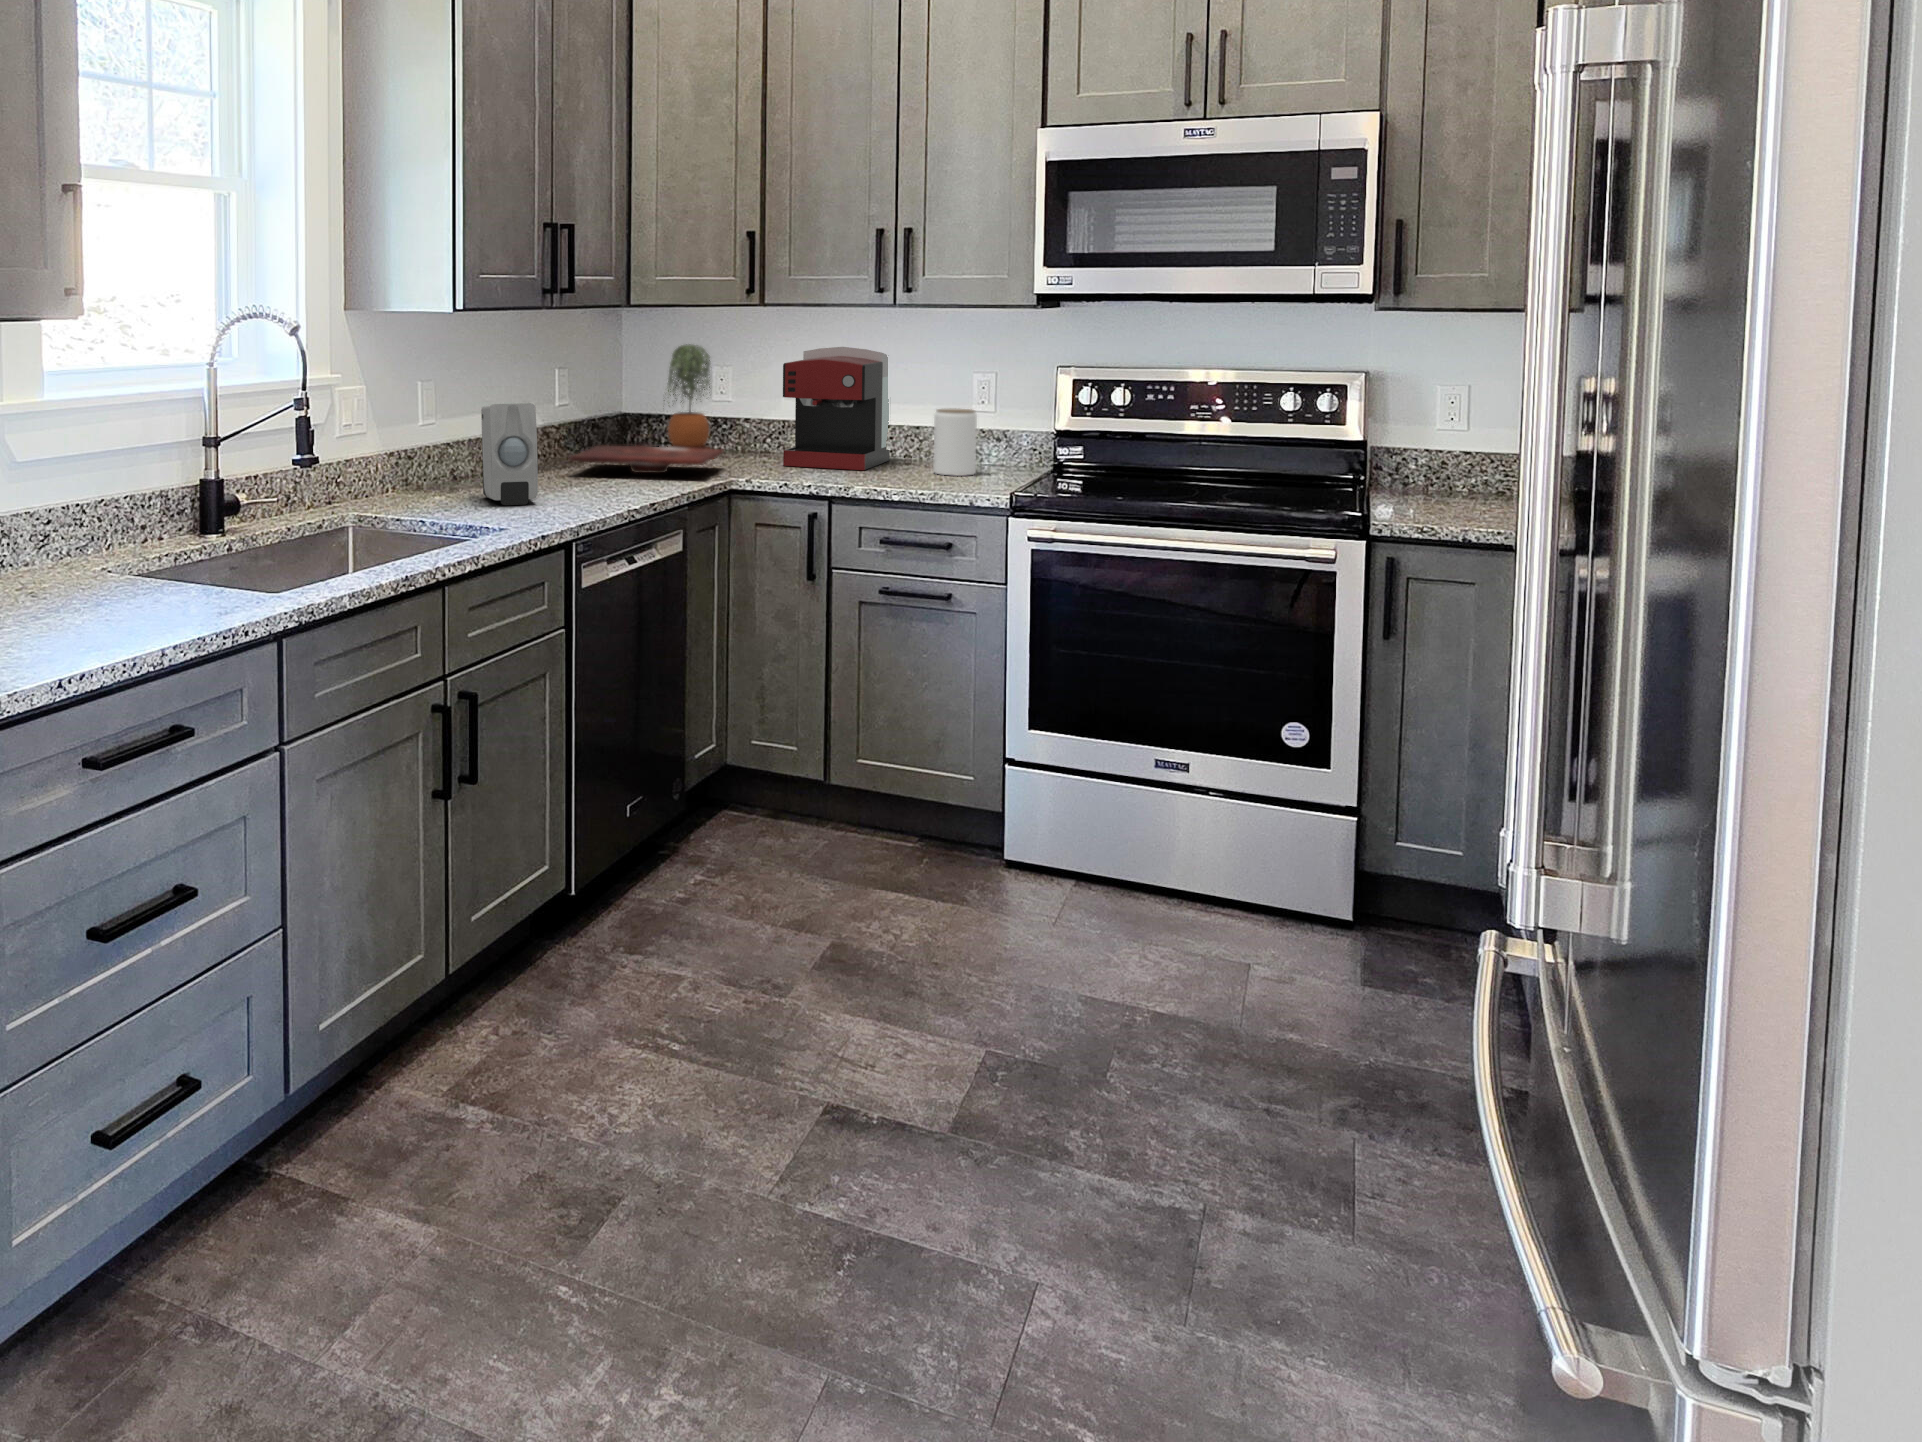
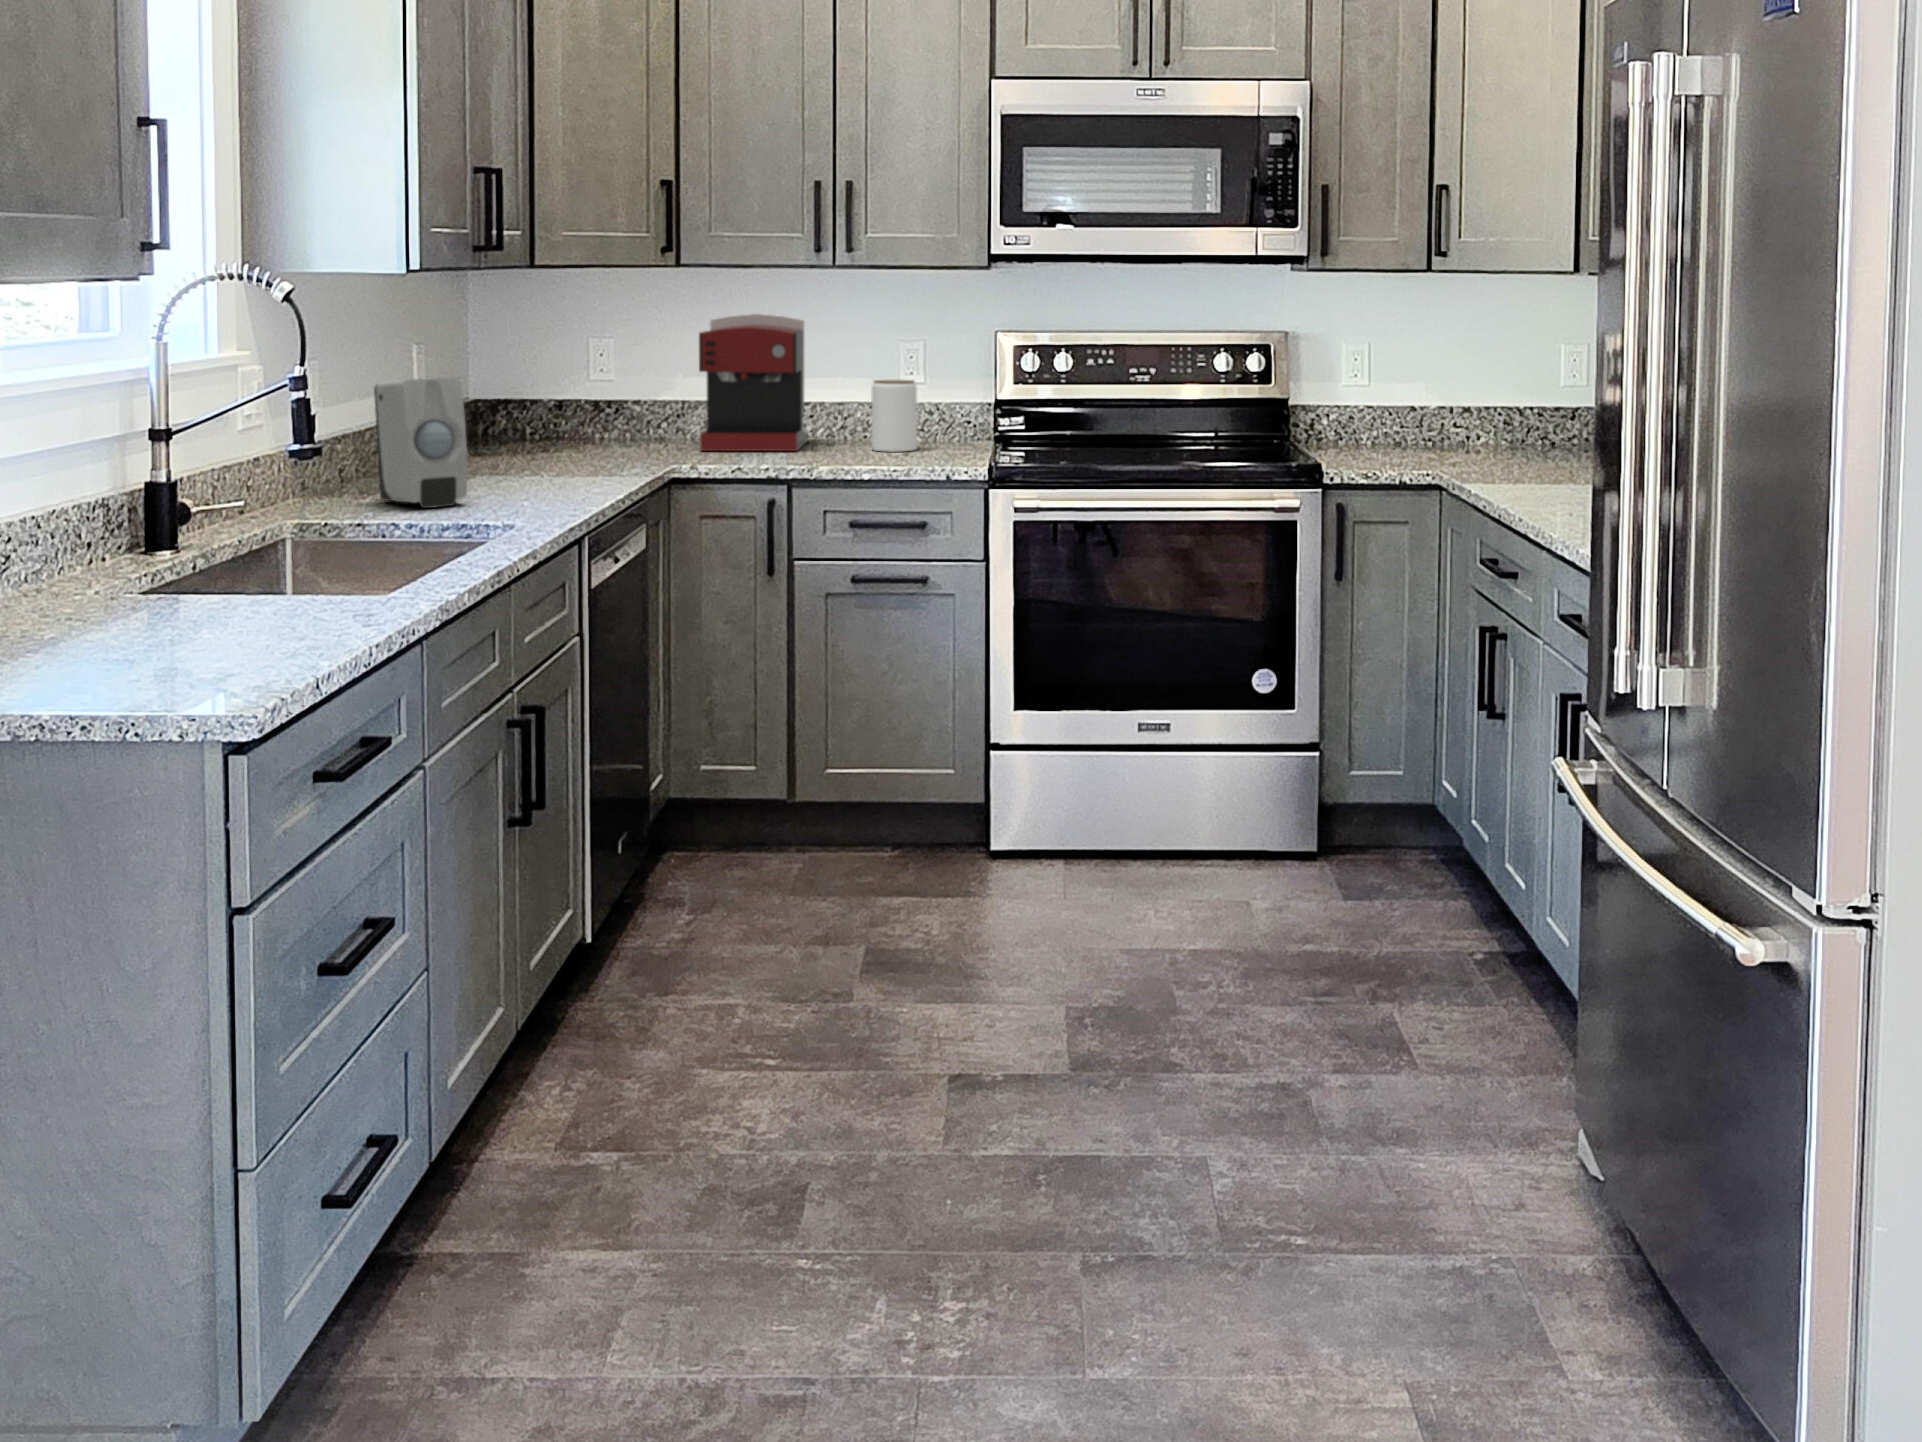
potted plant: present [664,344,710,449] -> none [538,313,596,446]
cutting board: present [570,446,723,473] -> none [457,434,637,466]

